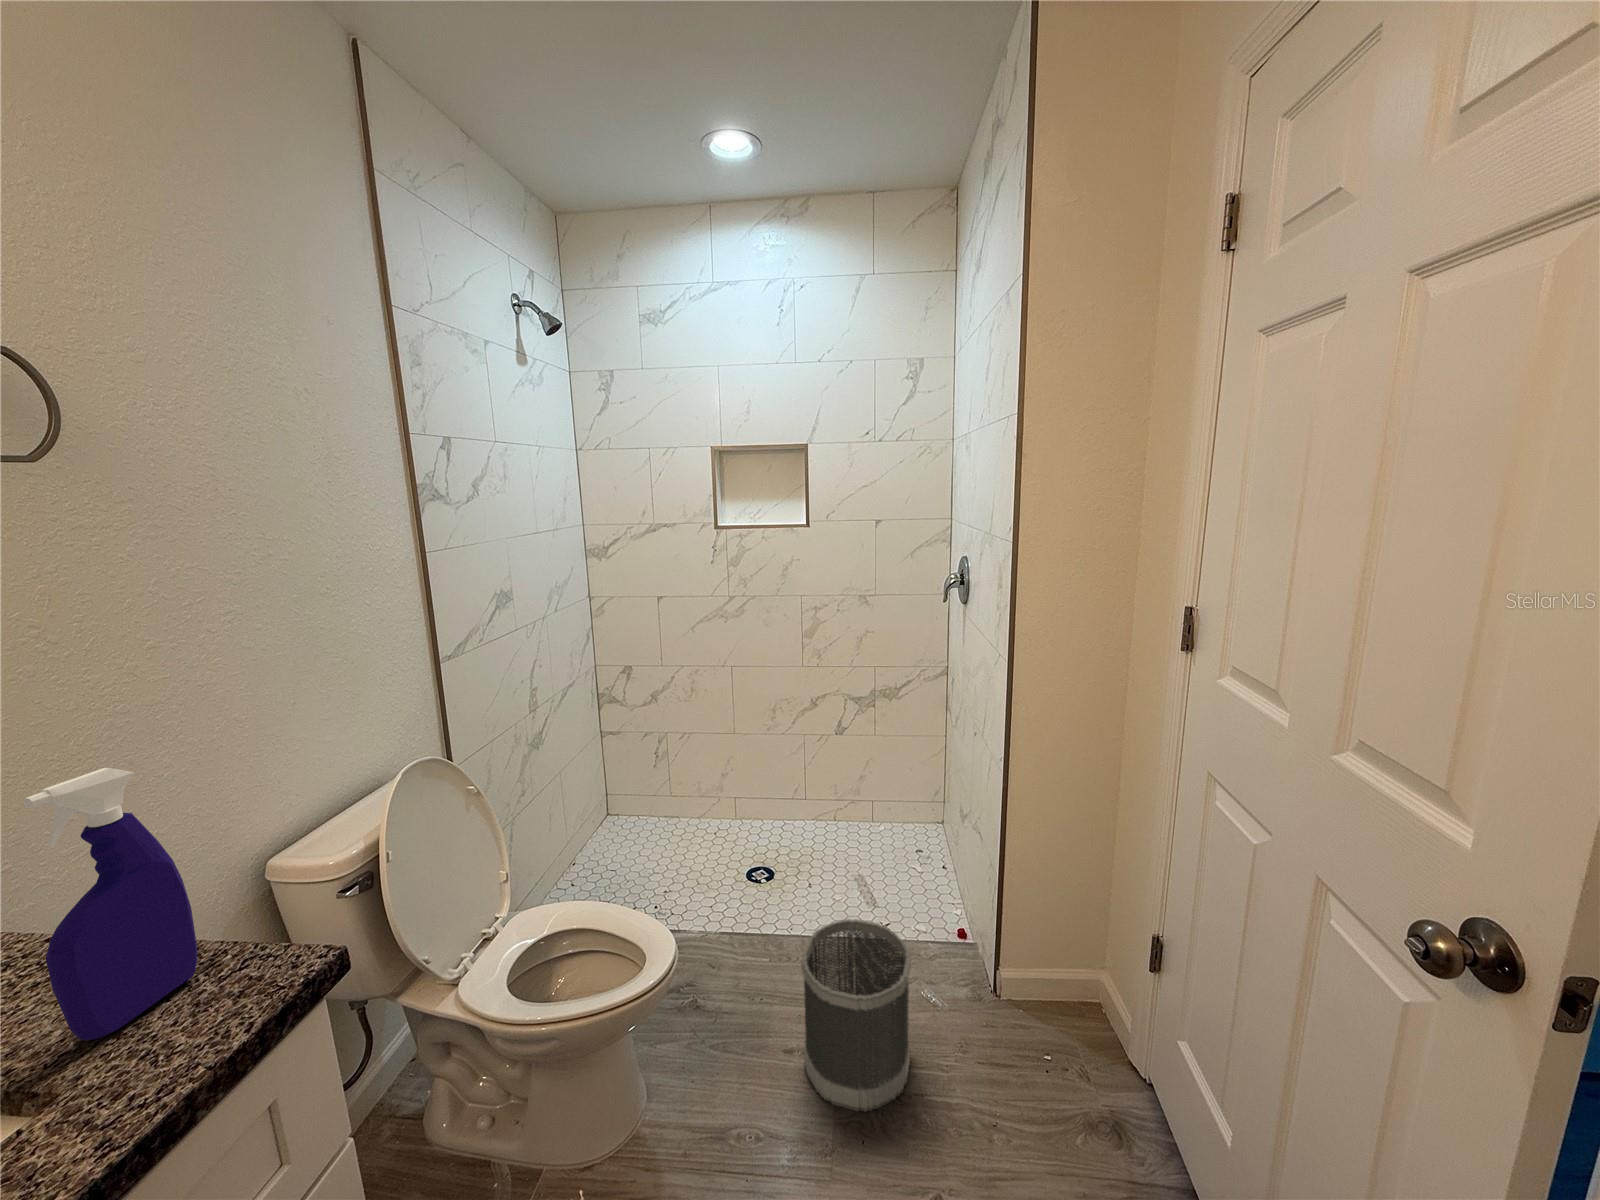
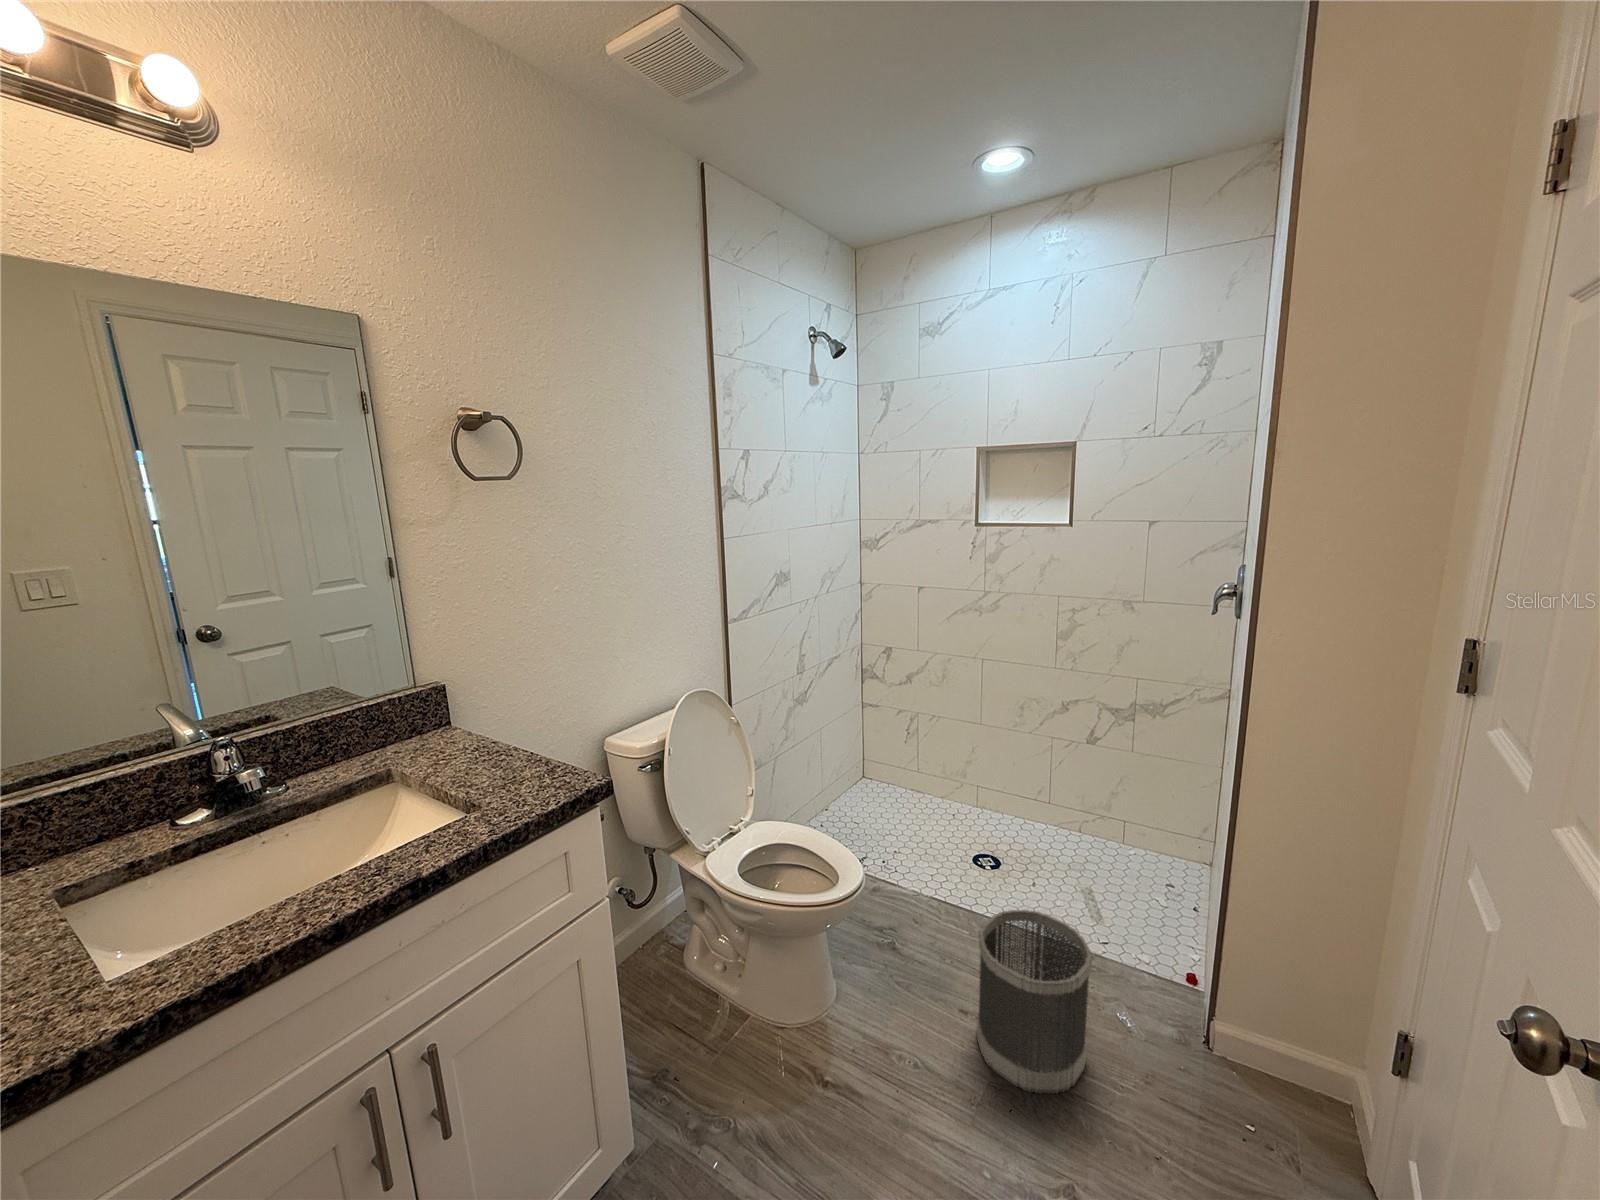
spray bottle: present [23,768,197,1040] -> none [480,646,546,789]

